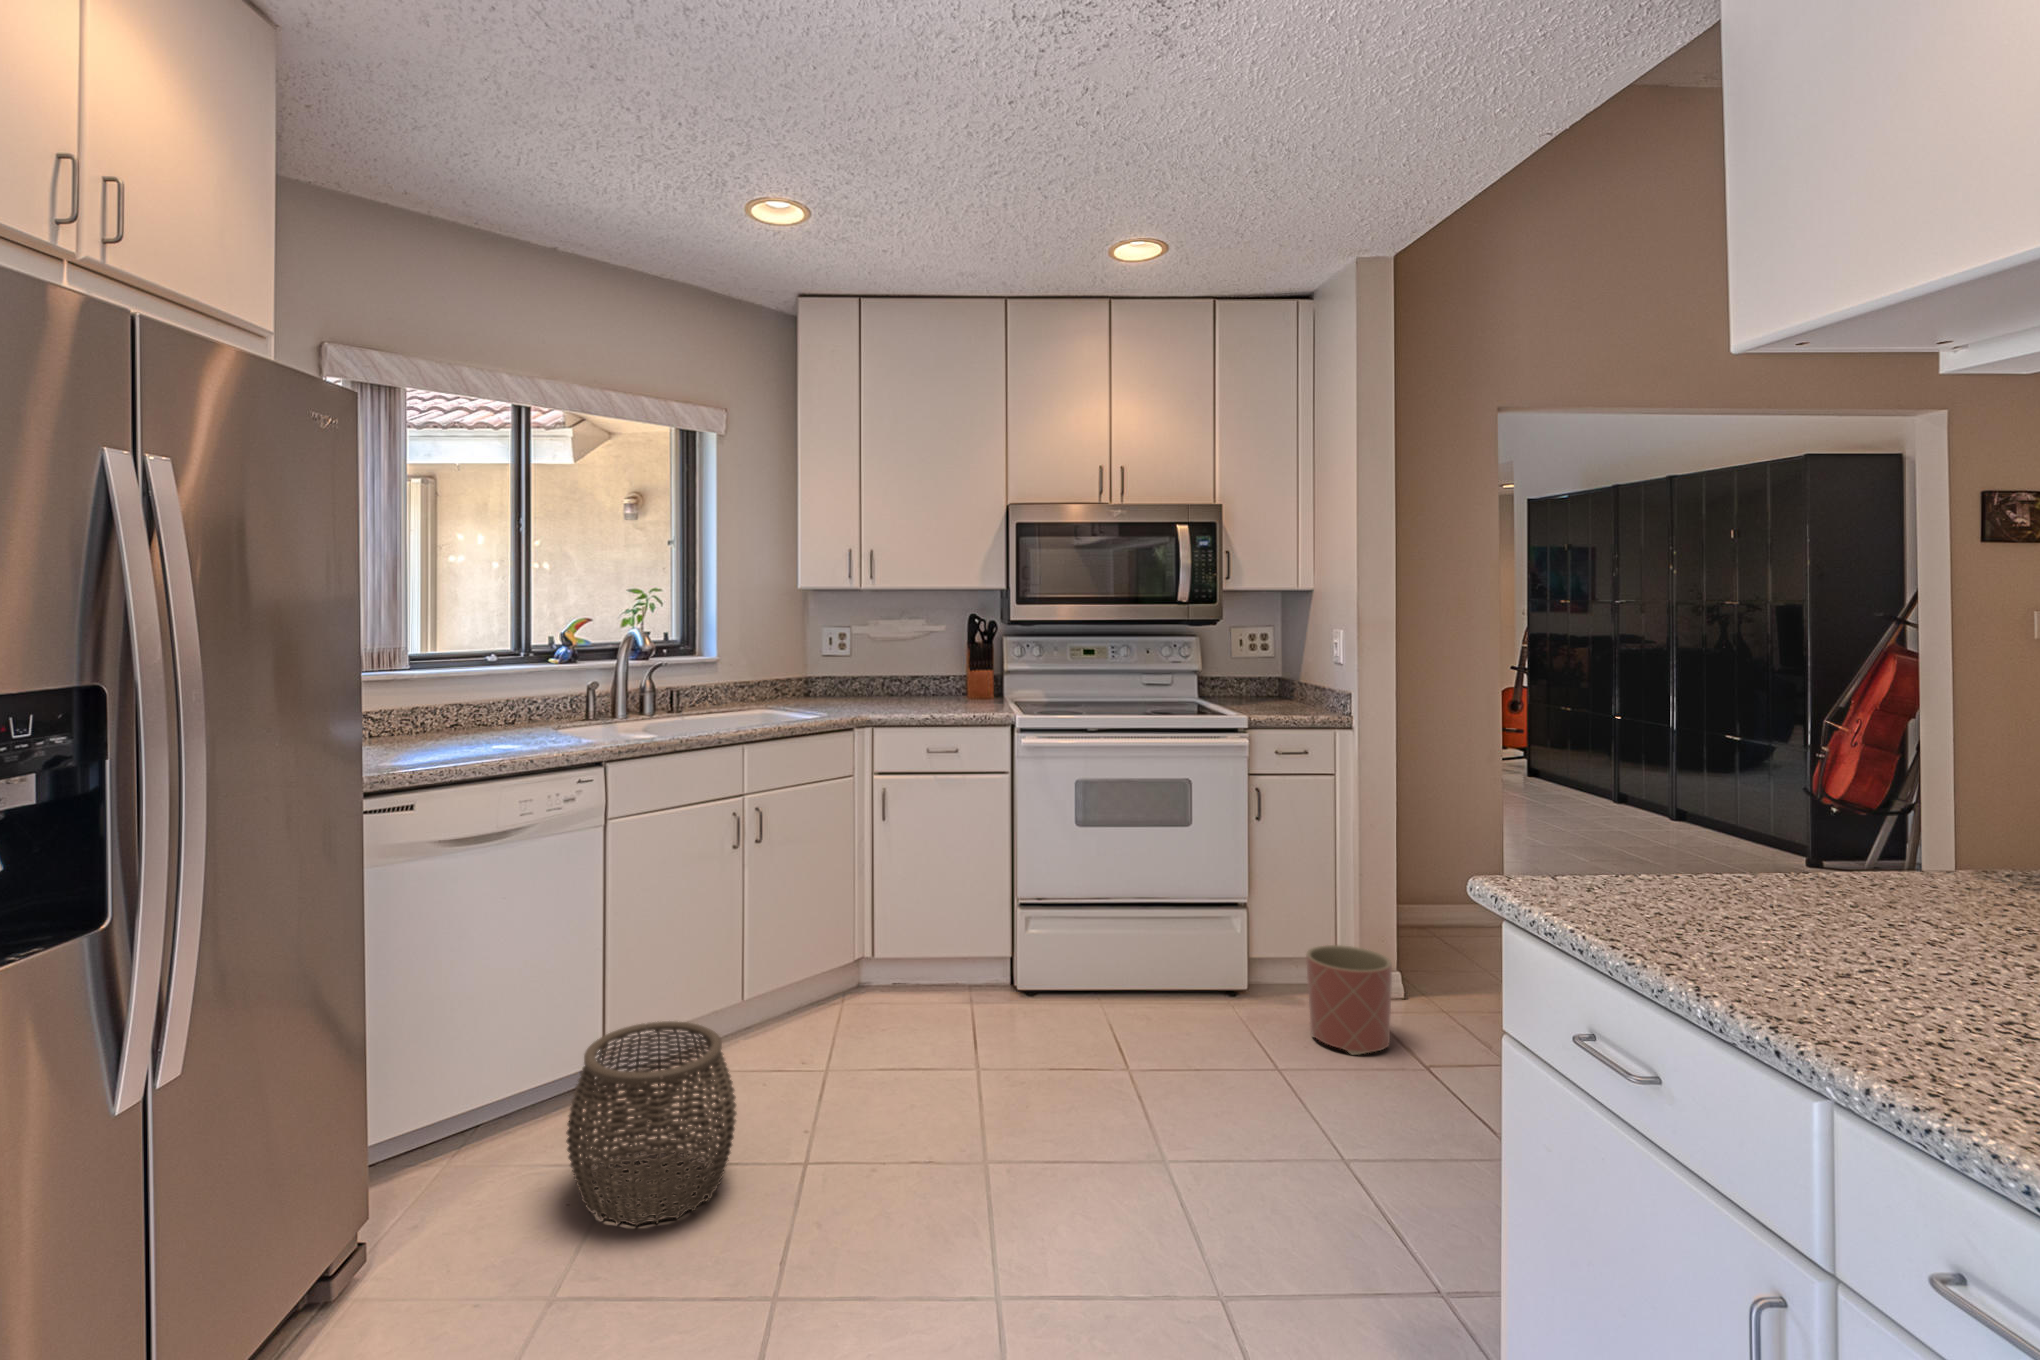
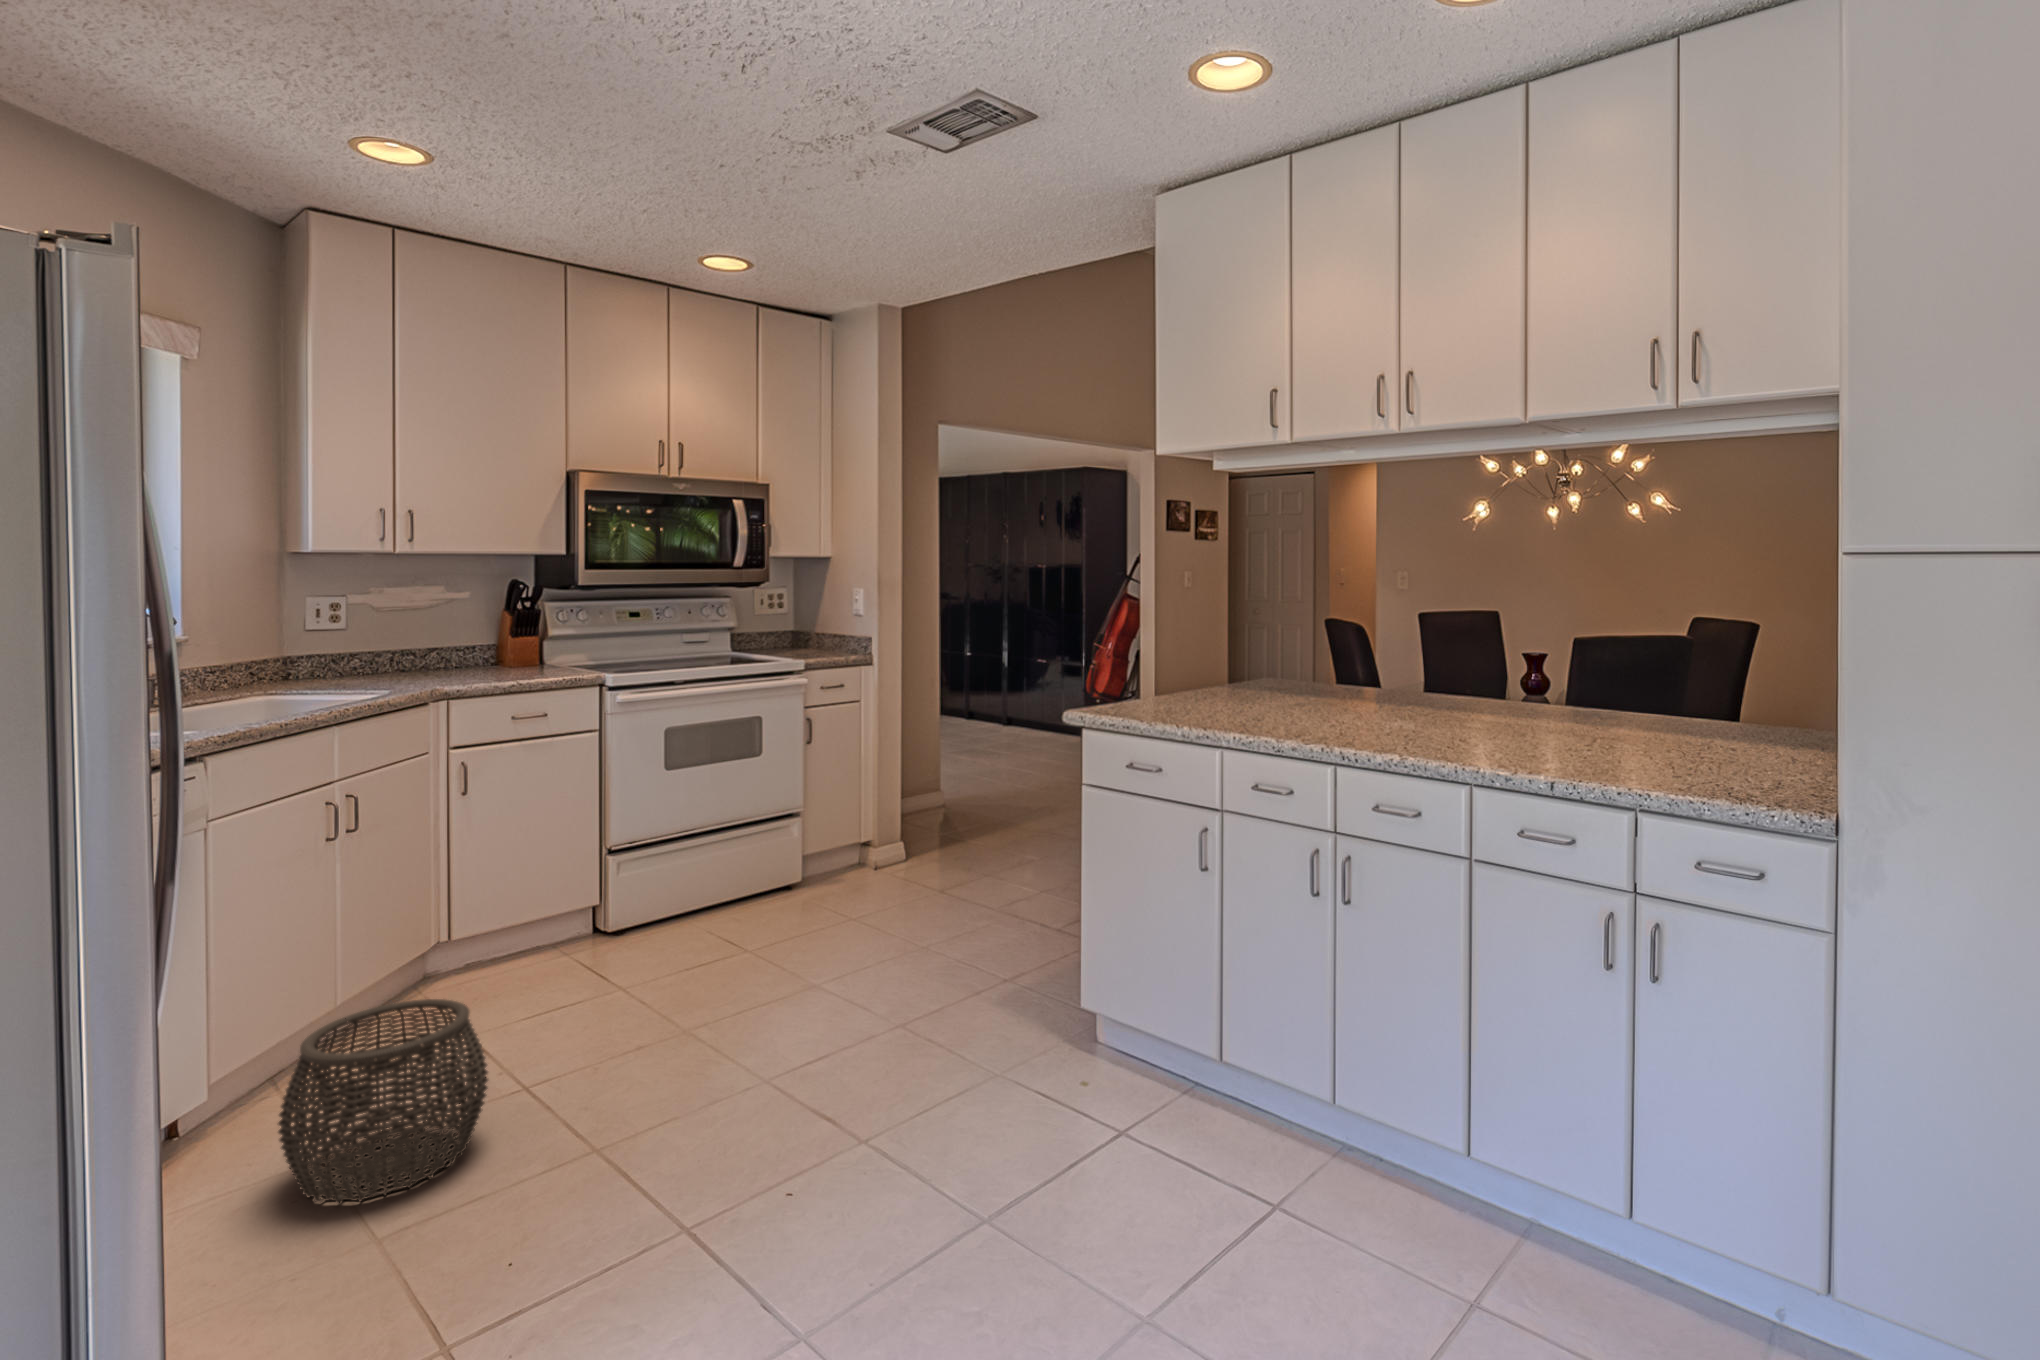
planter: present [1306,945,1392,1055] -> none [857,822,917,896]

